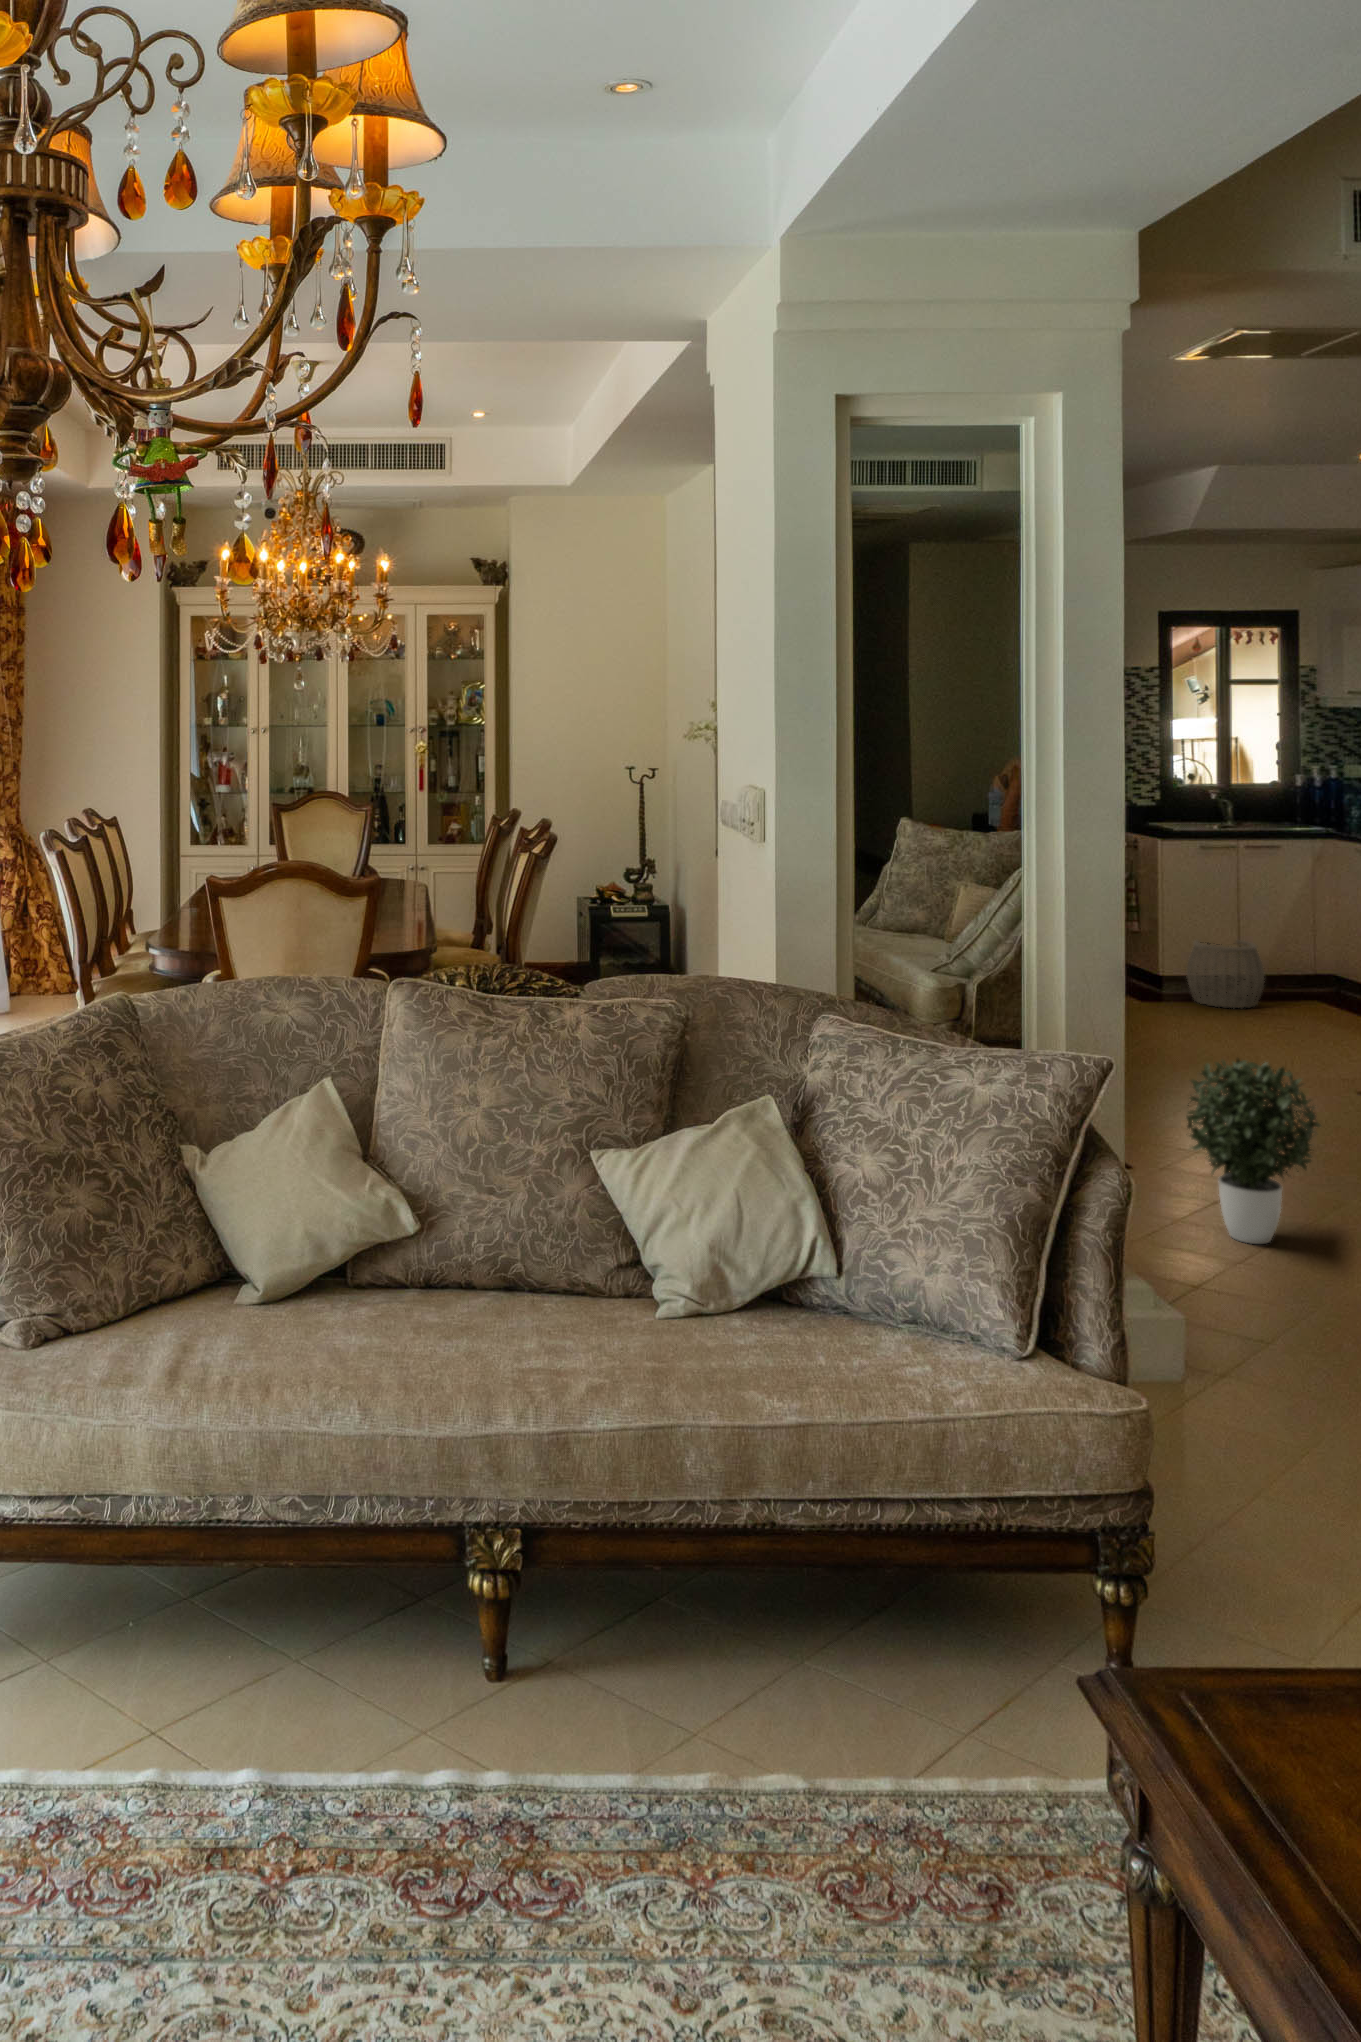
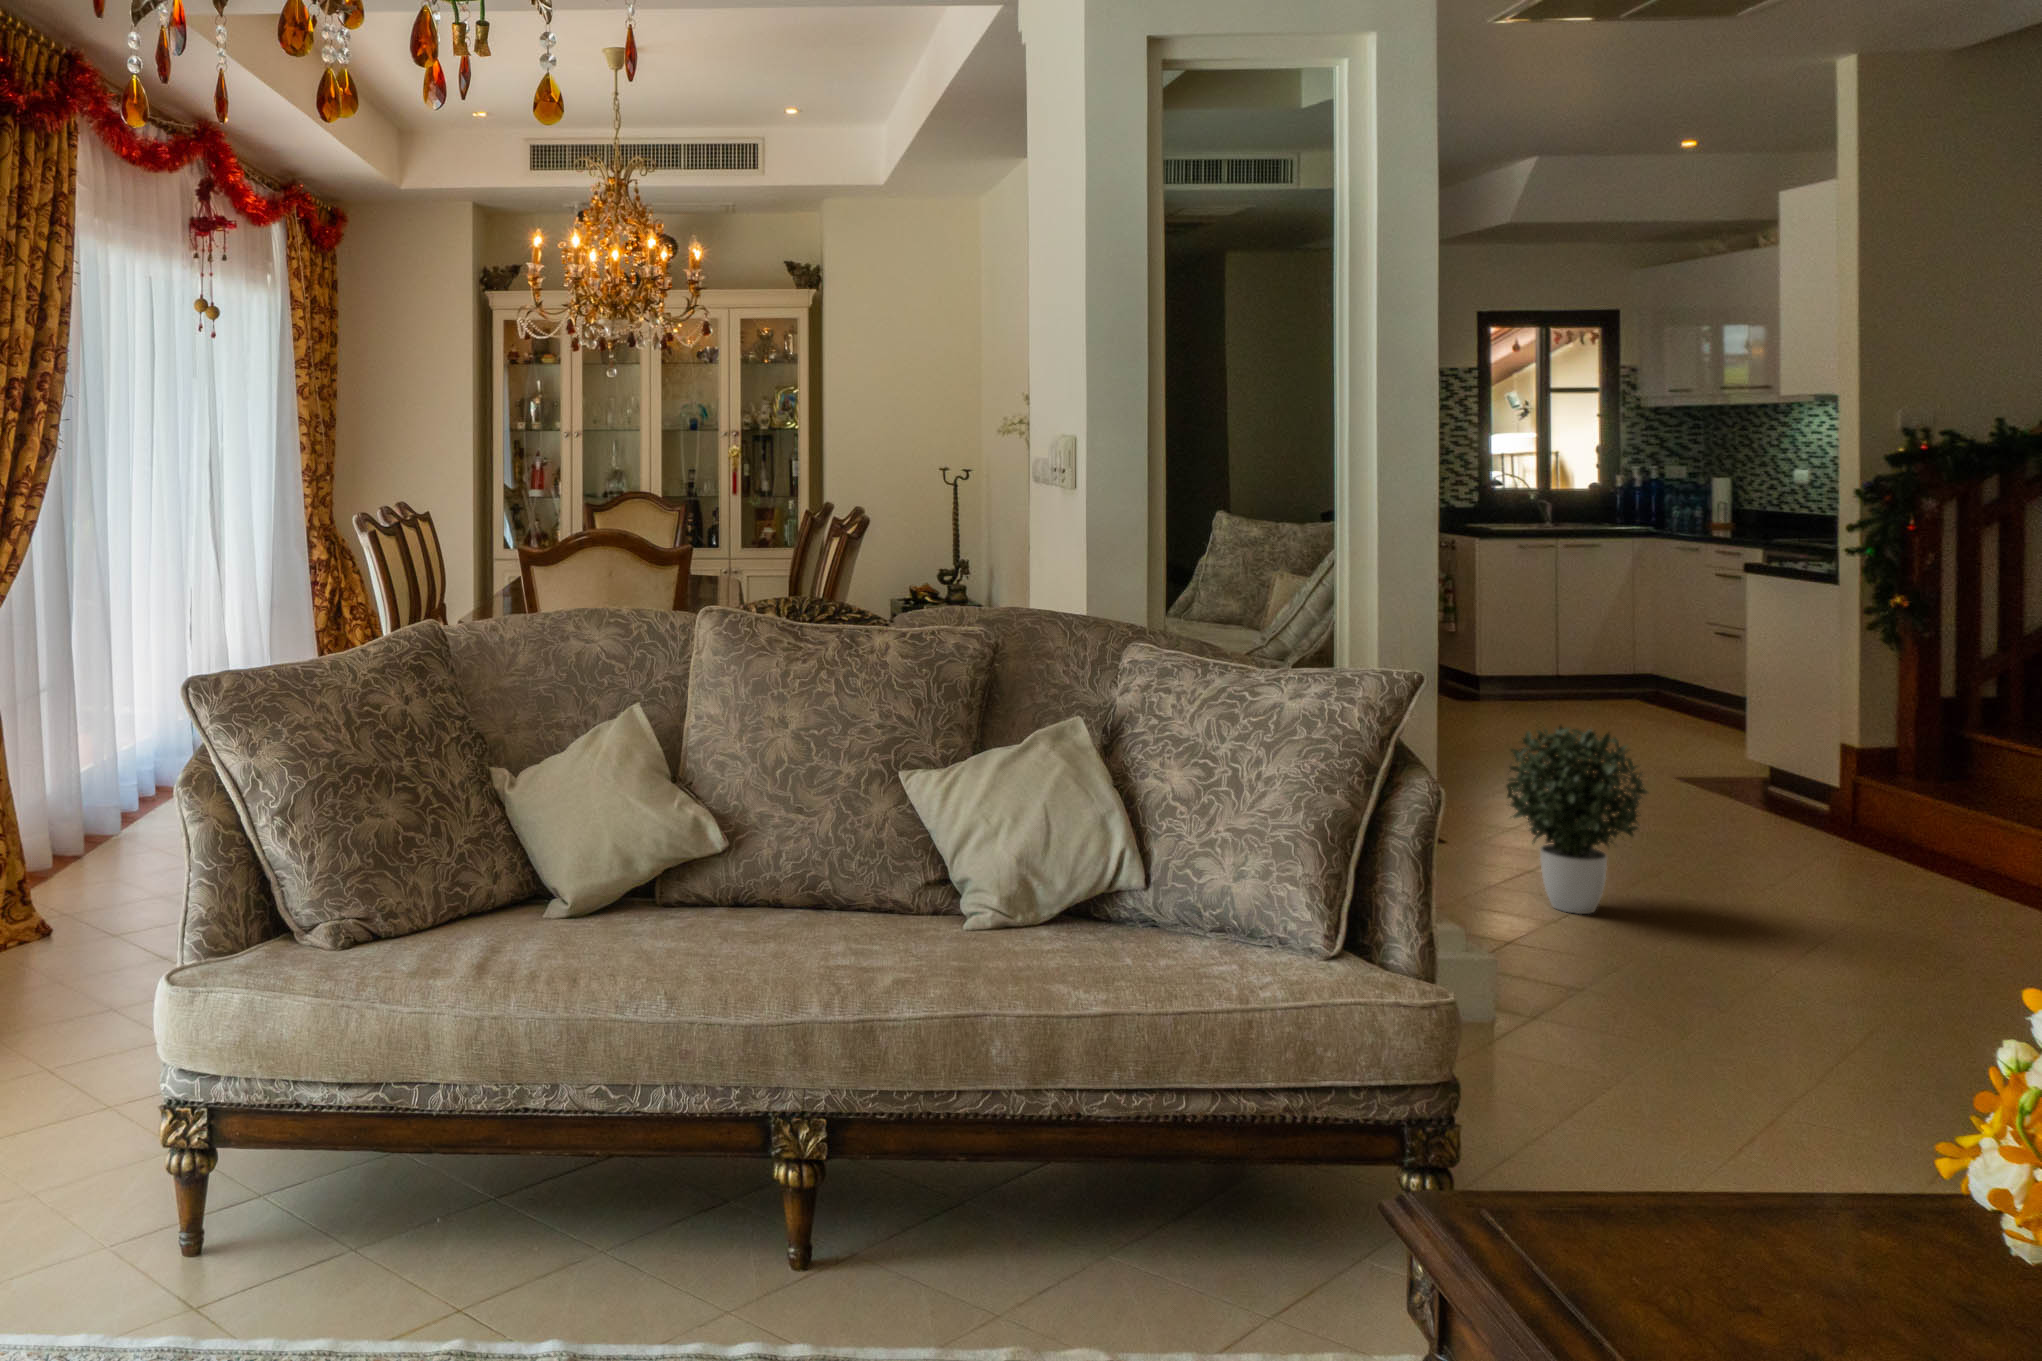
woven basket: present [1187,940,1265,1009] -> none [1500,642,1584,712]

